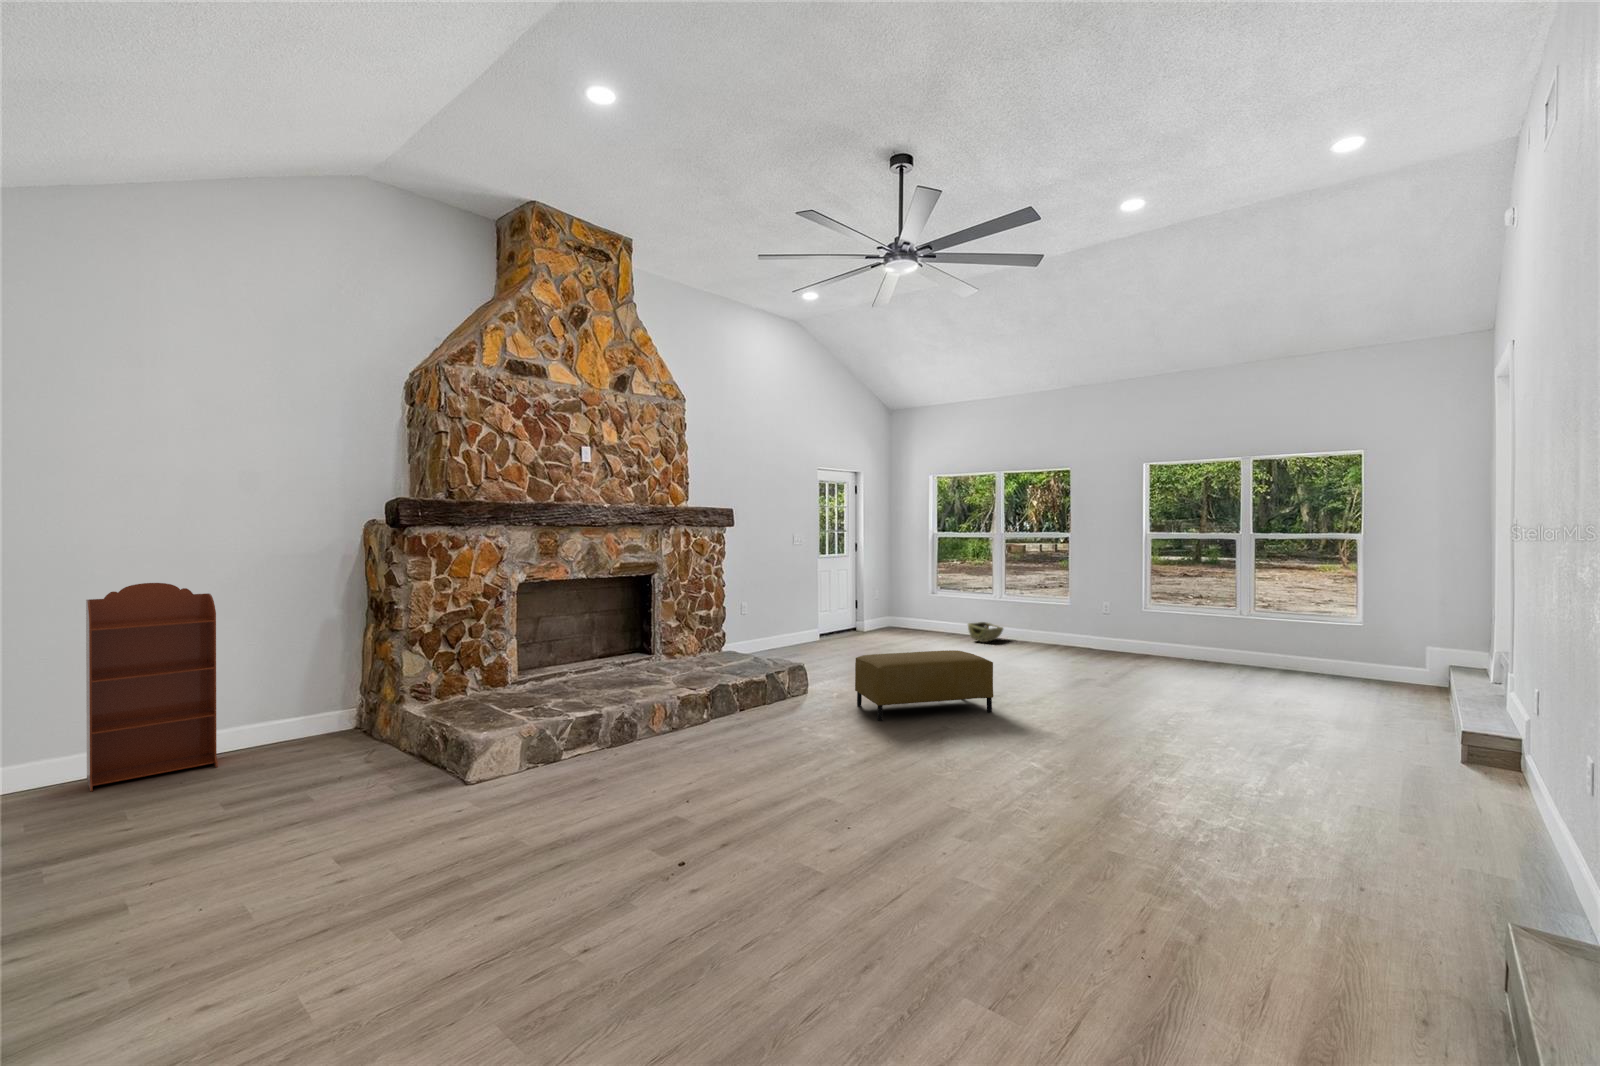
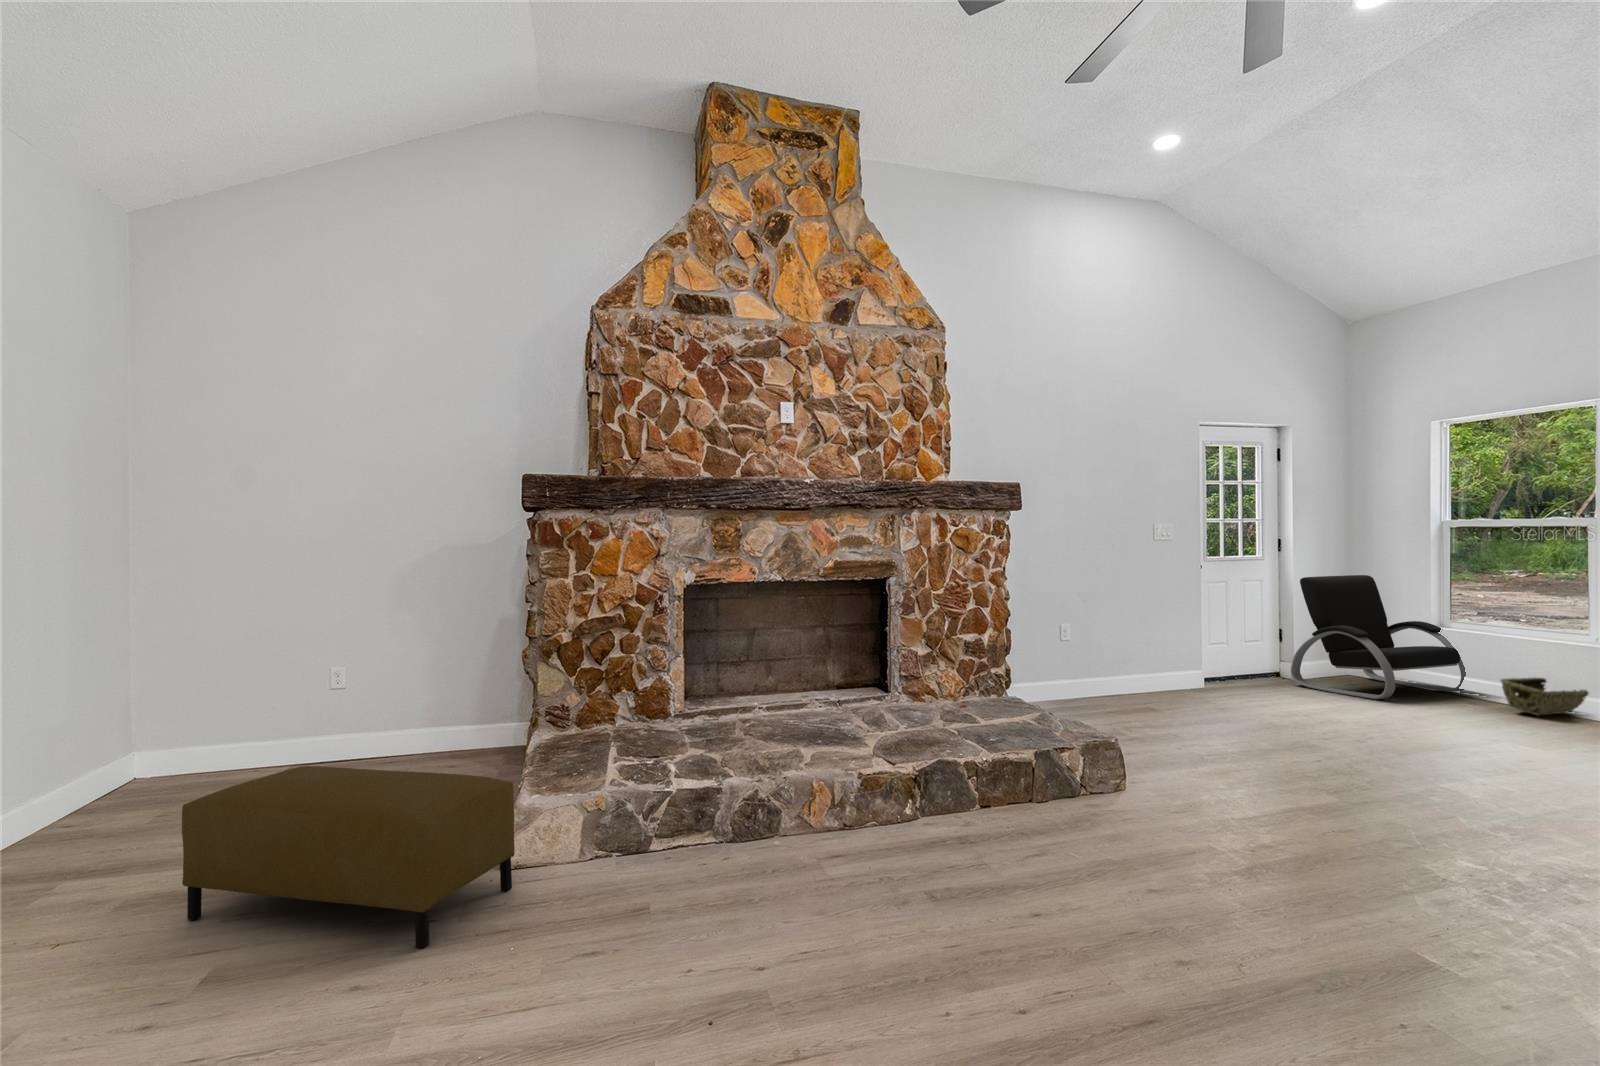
armchair: none [863,566,950,639] -> present [1291,575,1466,699]
bookcase: present [86,583,218,791] -> none [248,576,373,792]
ottoman: present [855,650,993,721] -> present [182,766,515,948]

